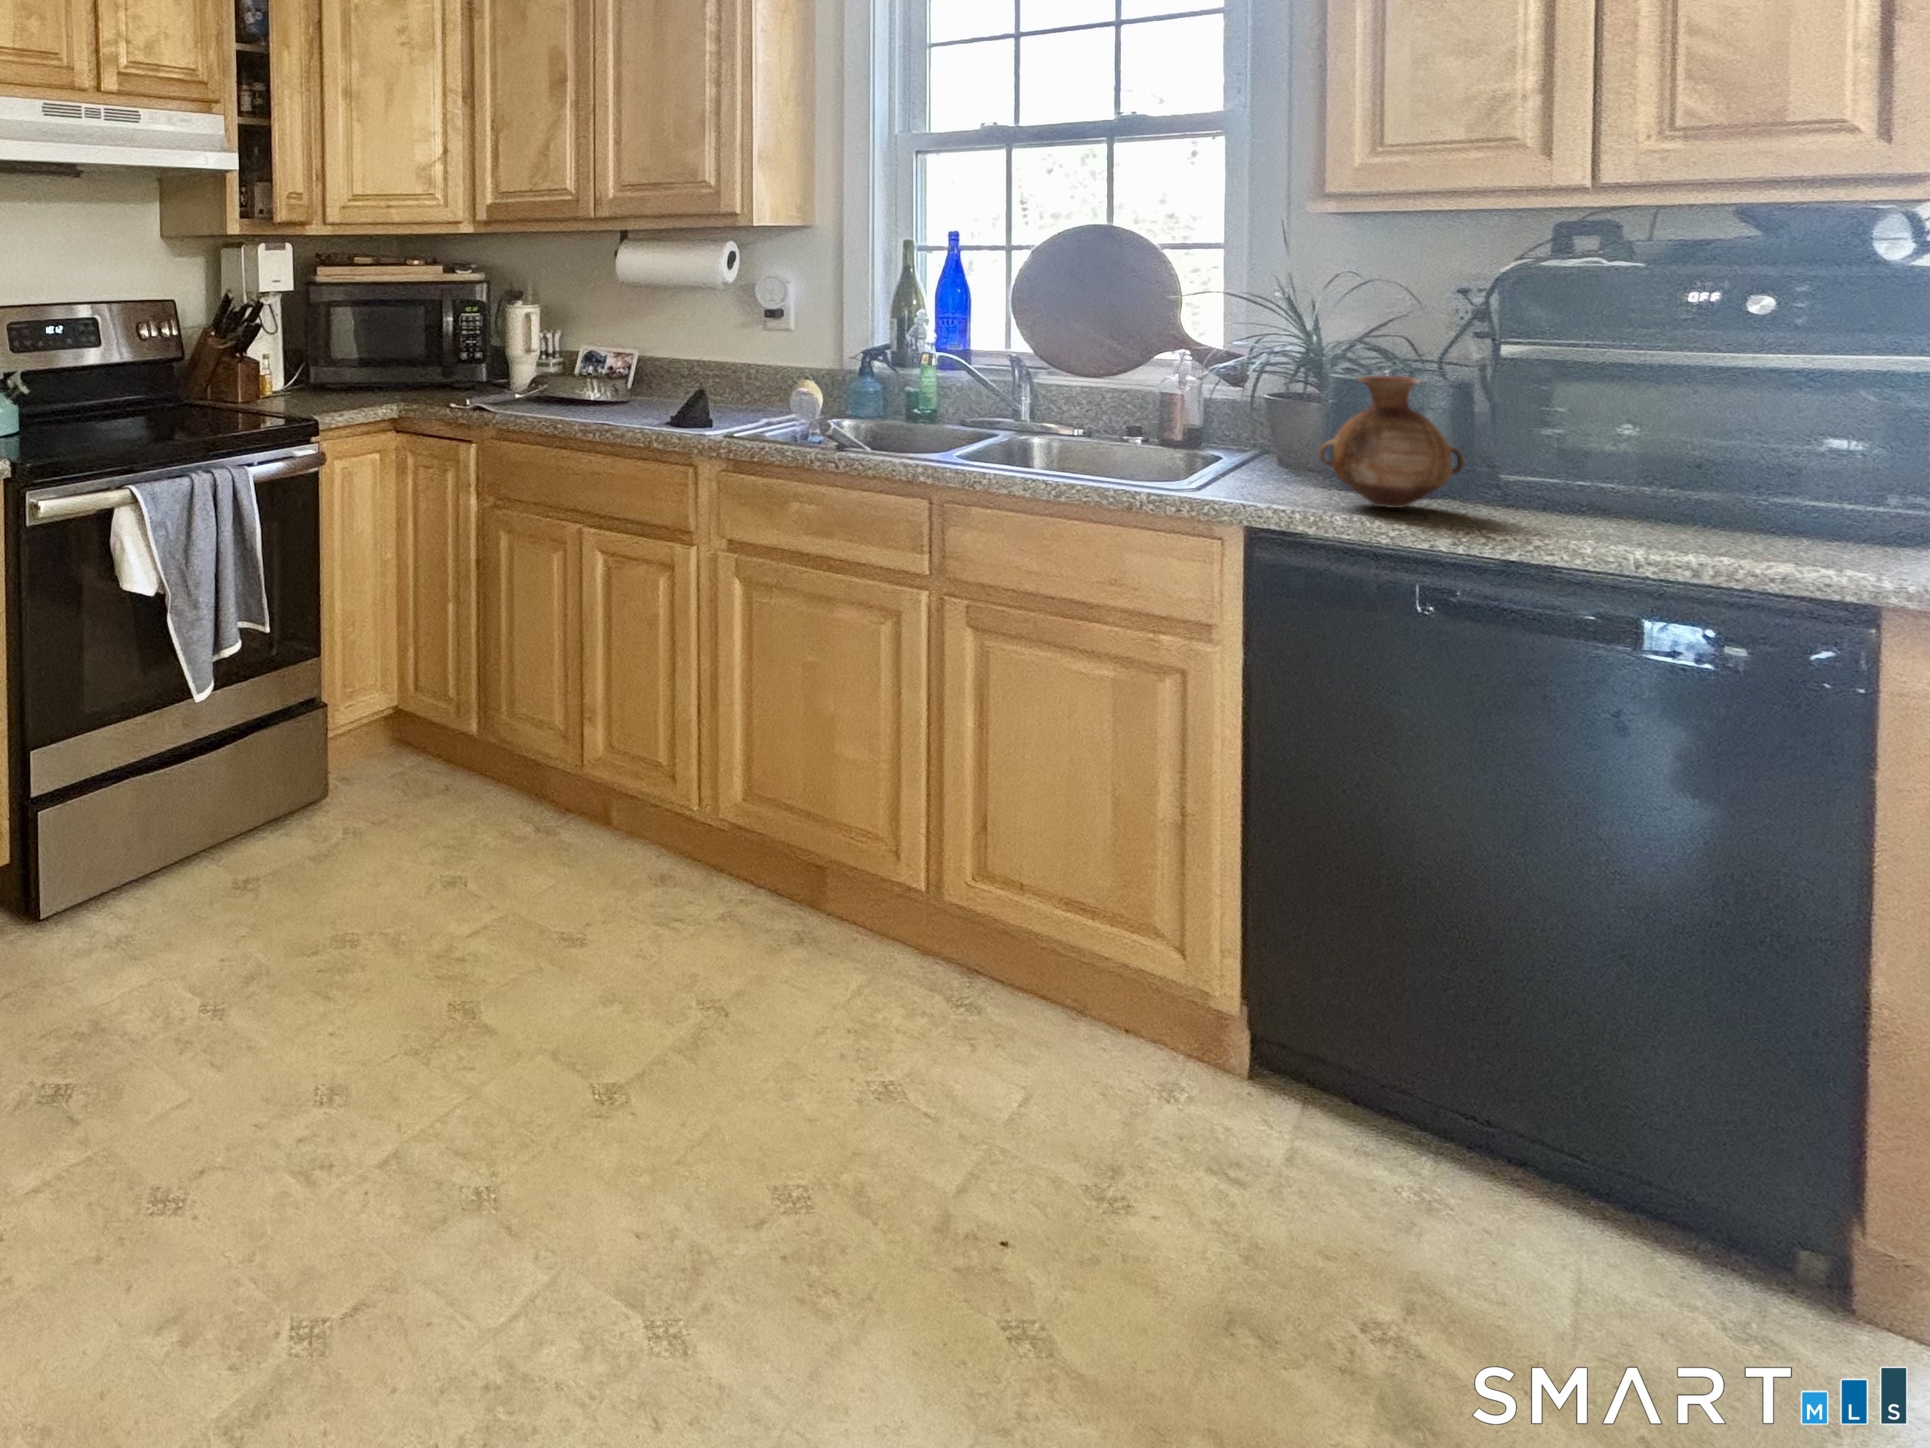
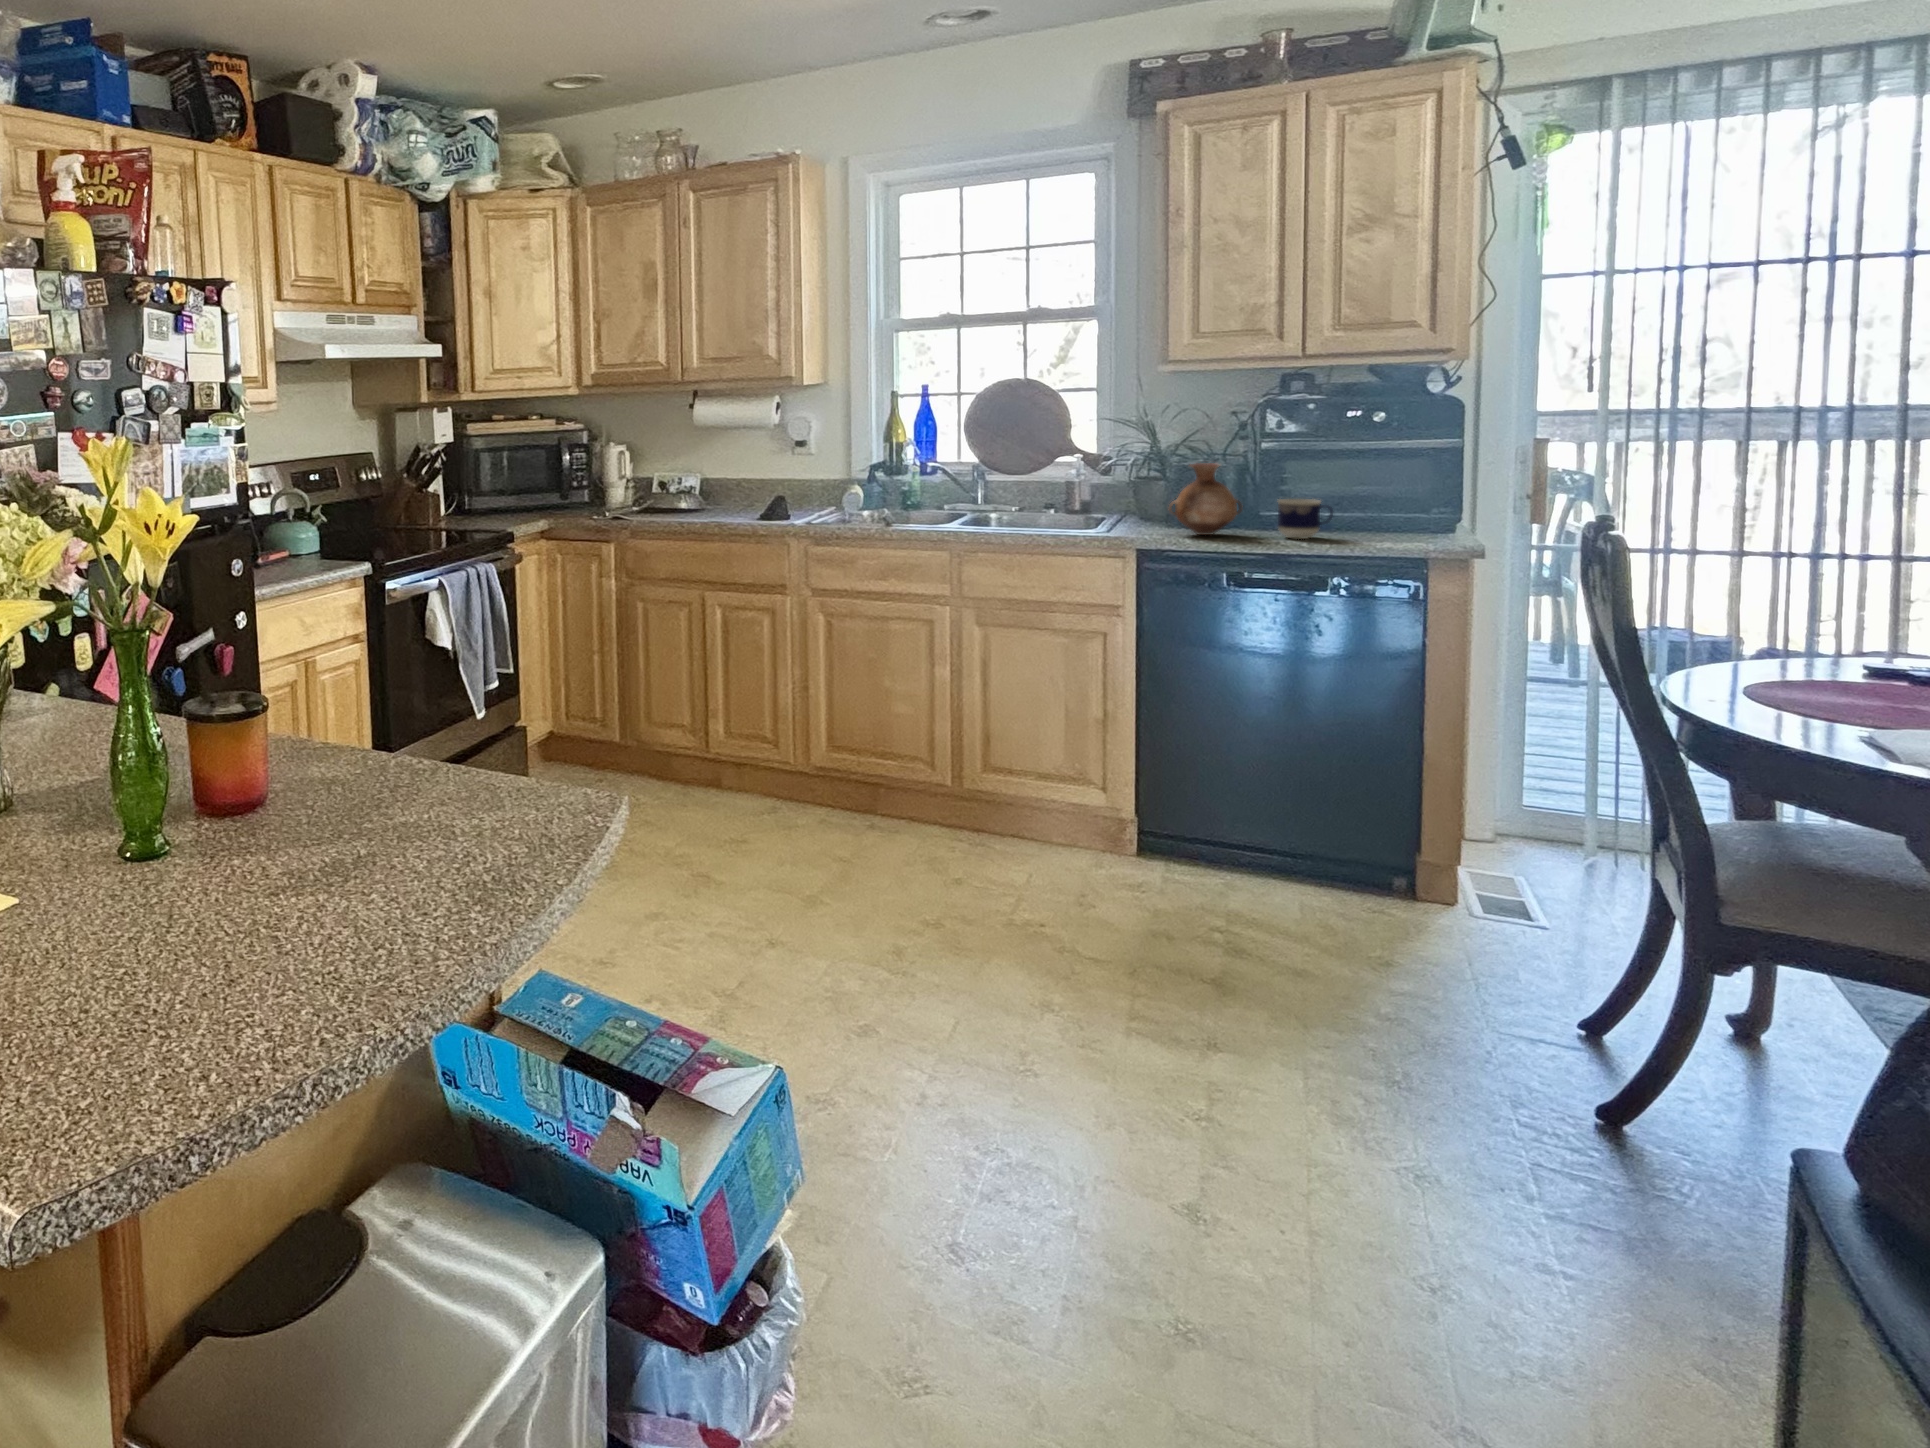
cup: none [1534,452,1656,533] -> present [1278,499,1333,539]

